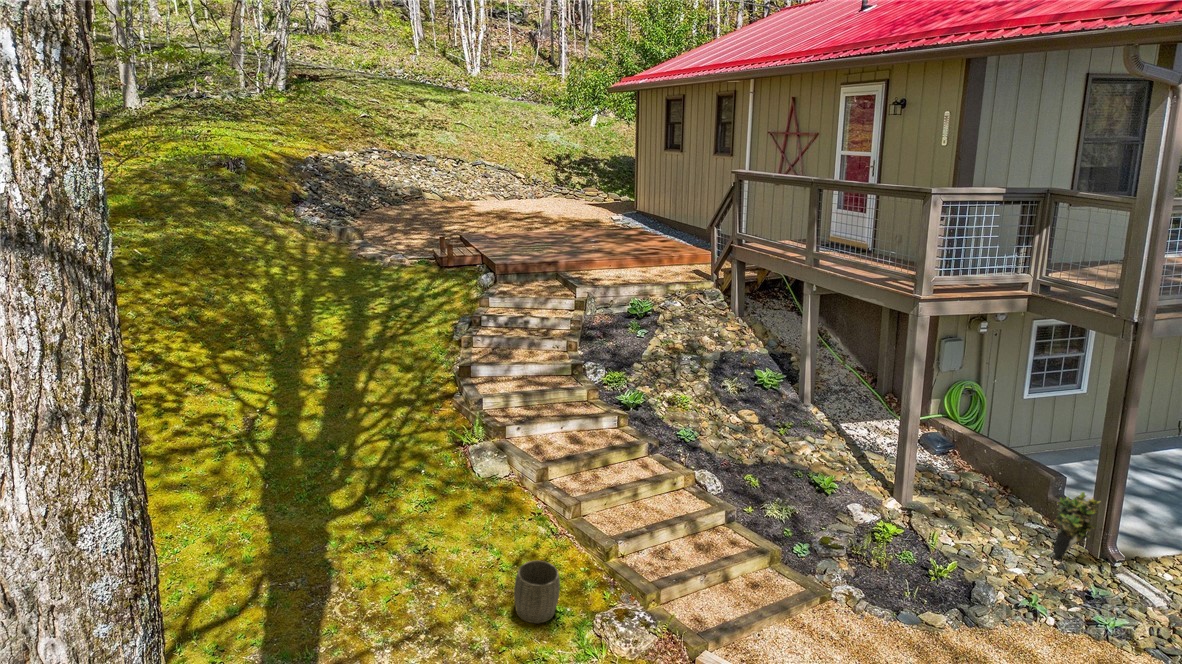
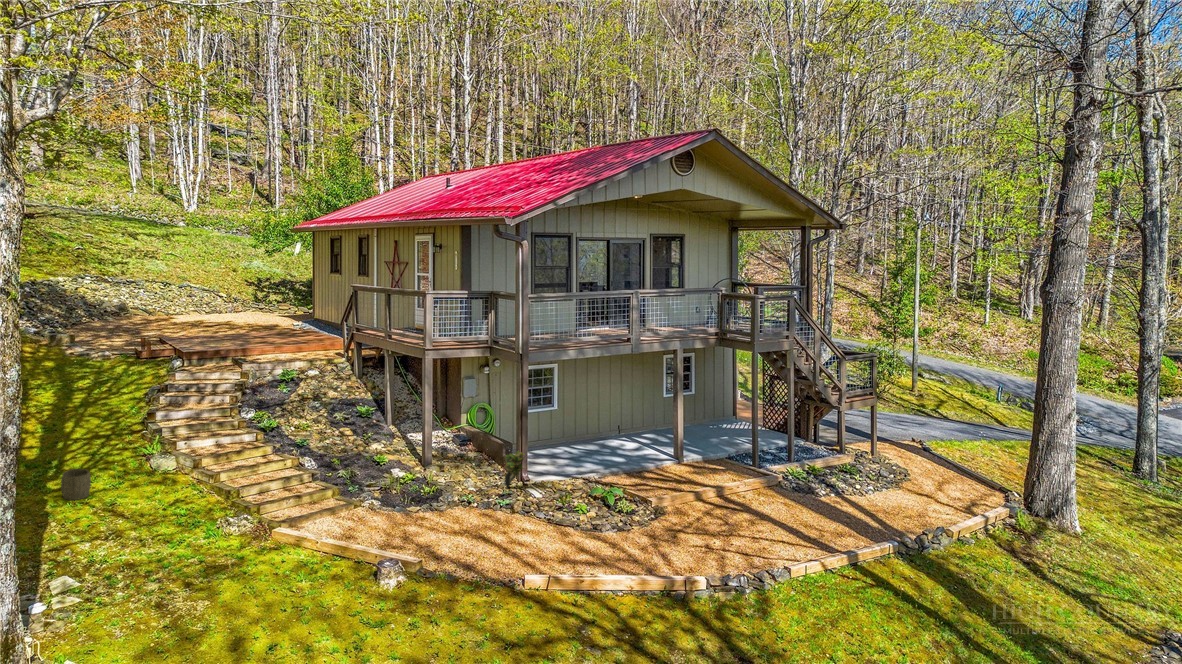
woven basket: present [514,560,560,623] -> present [61,469,91,500]

